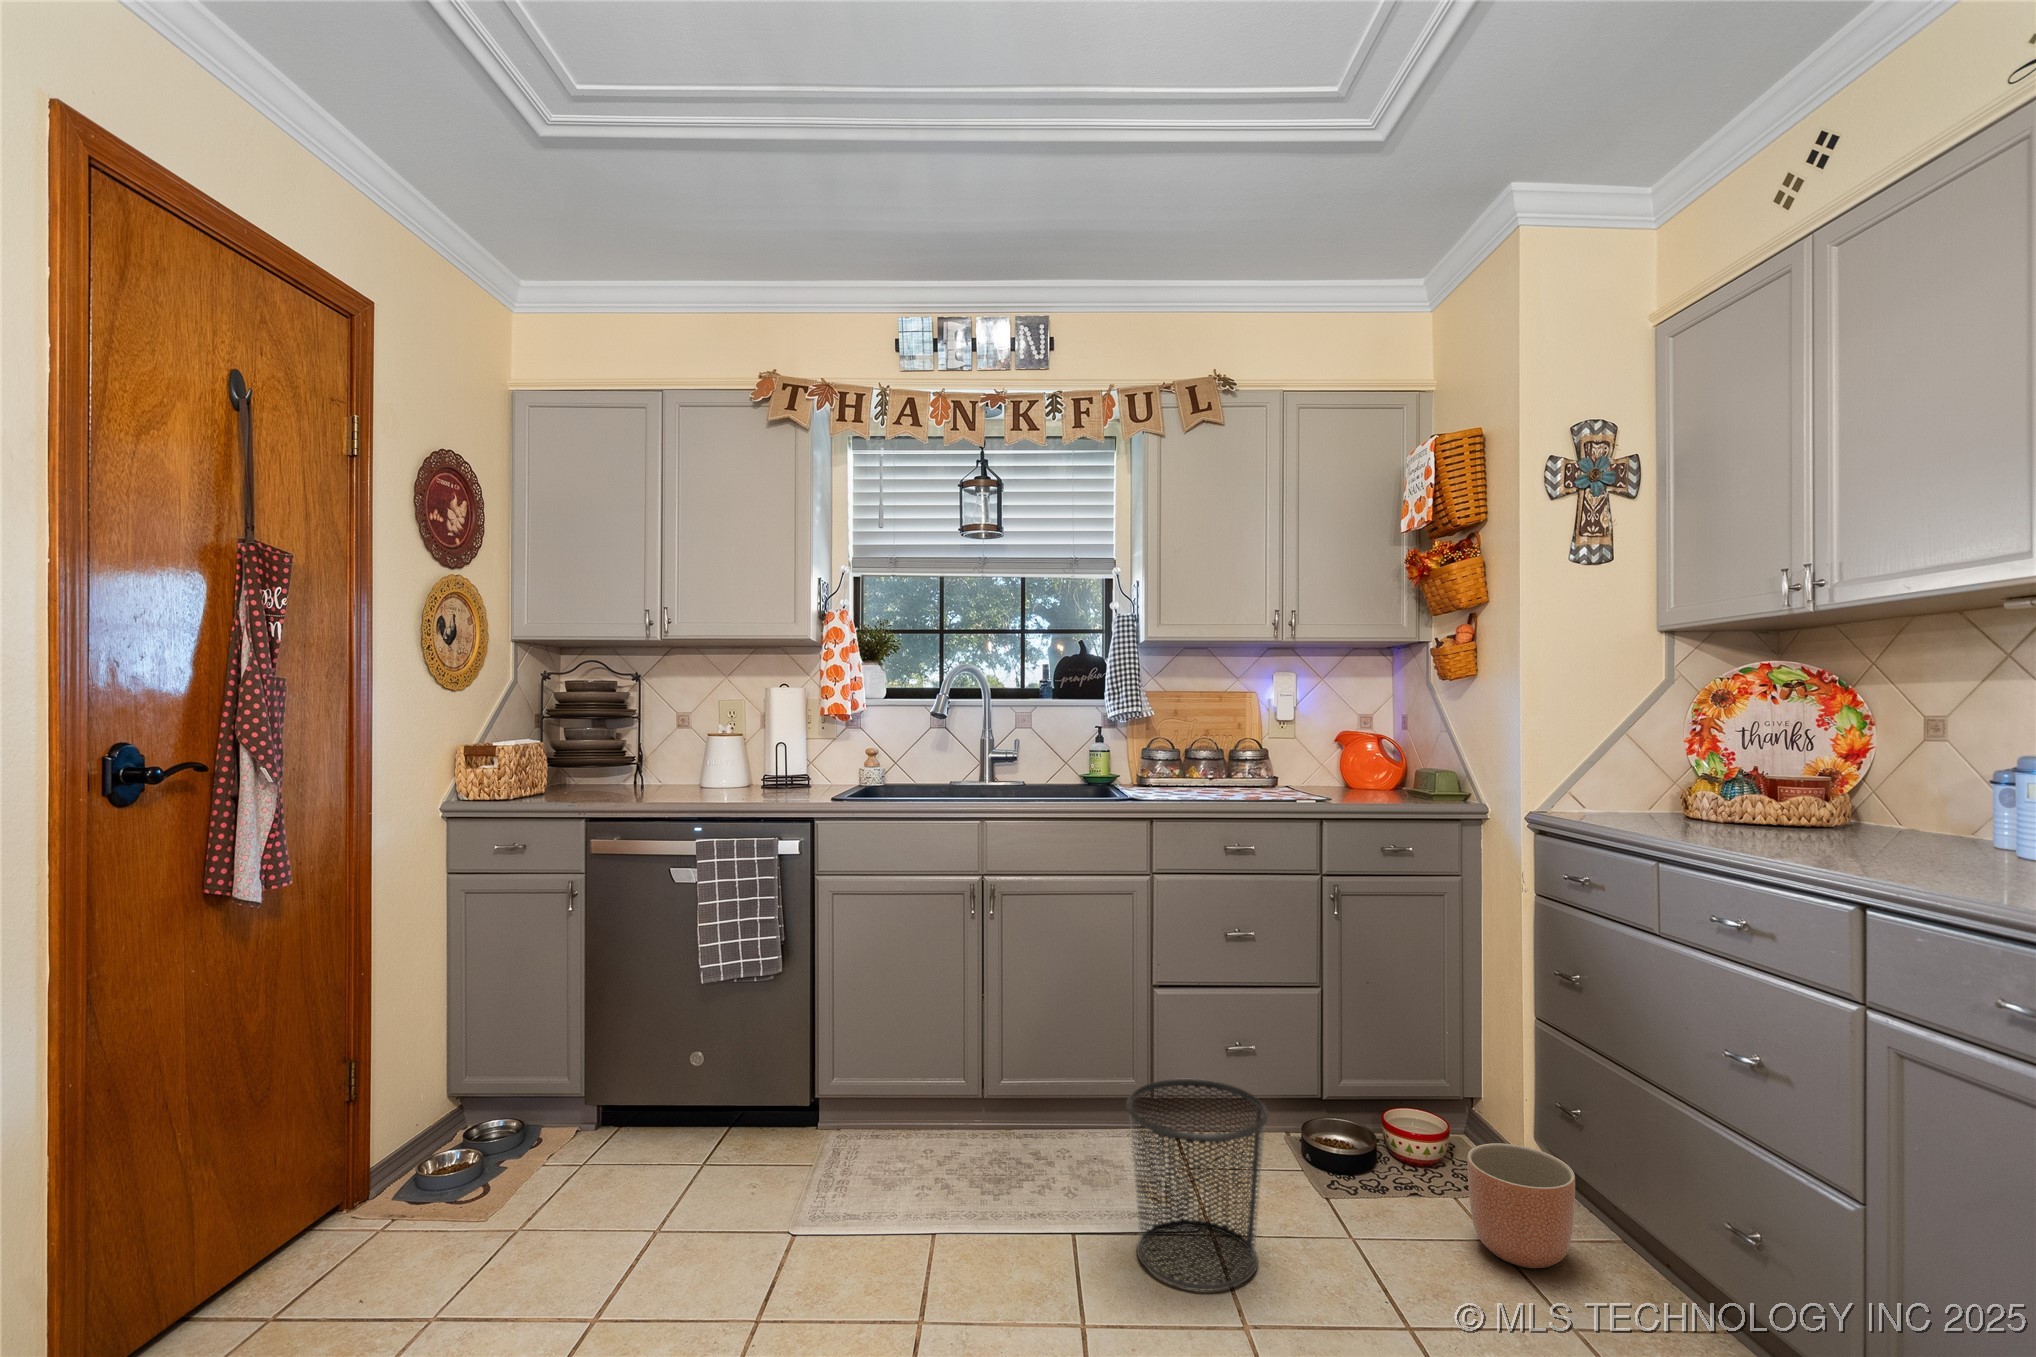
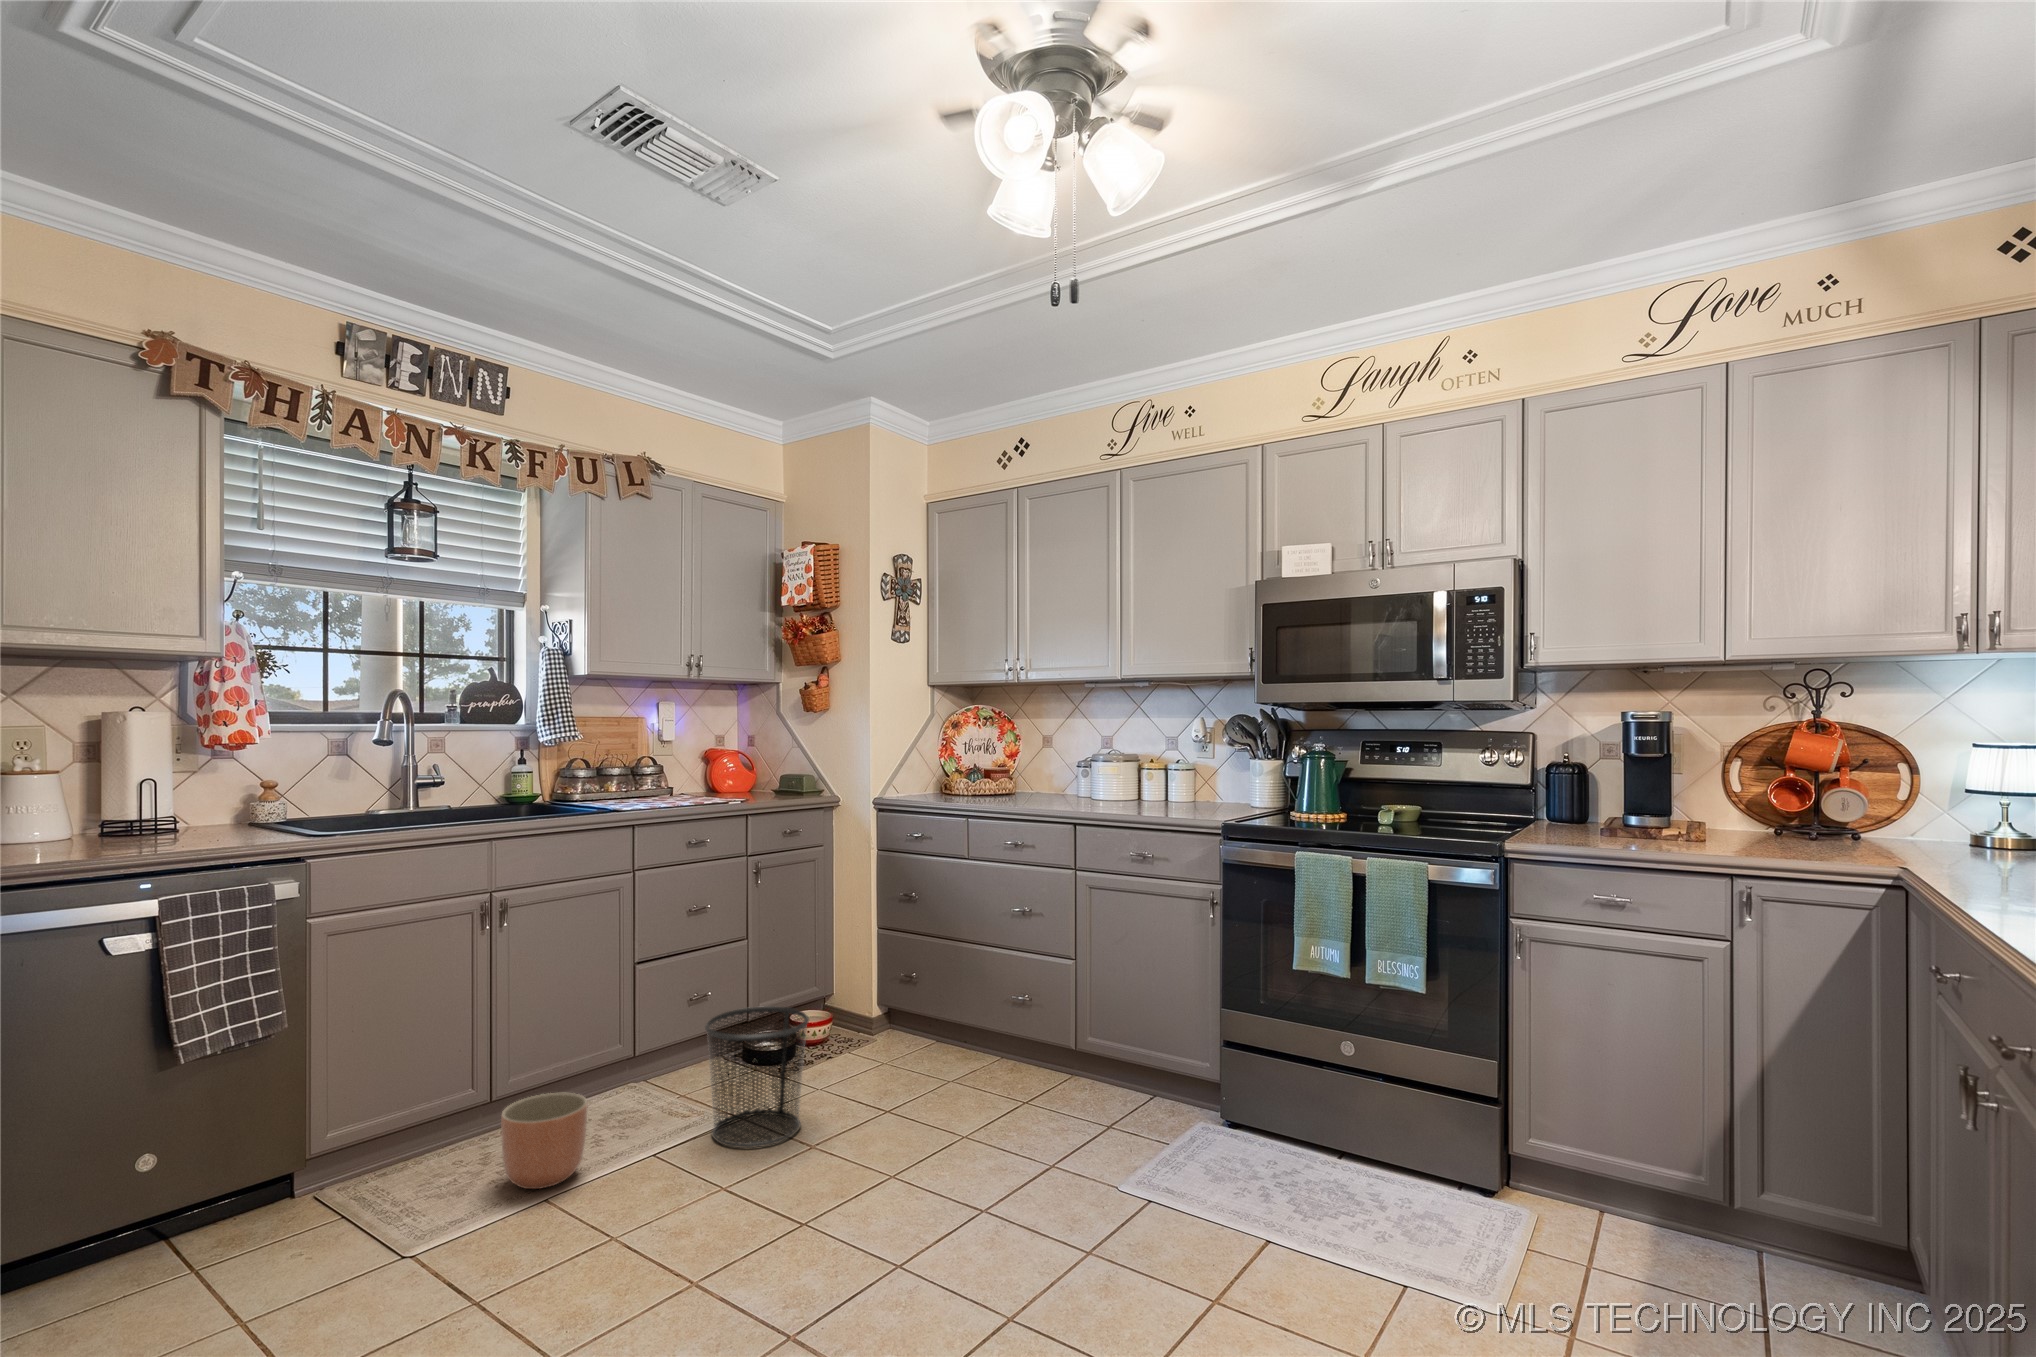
planter: present [1467,1143,1575,1268] -> present [501,1093,588,1189]

